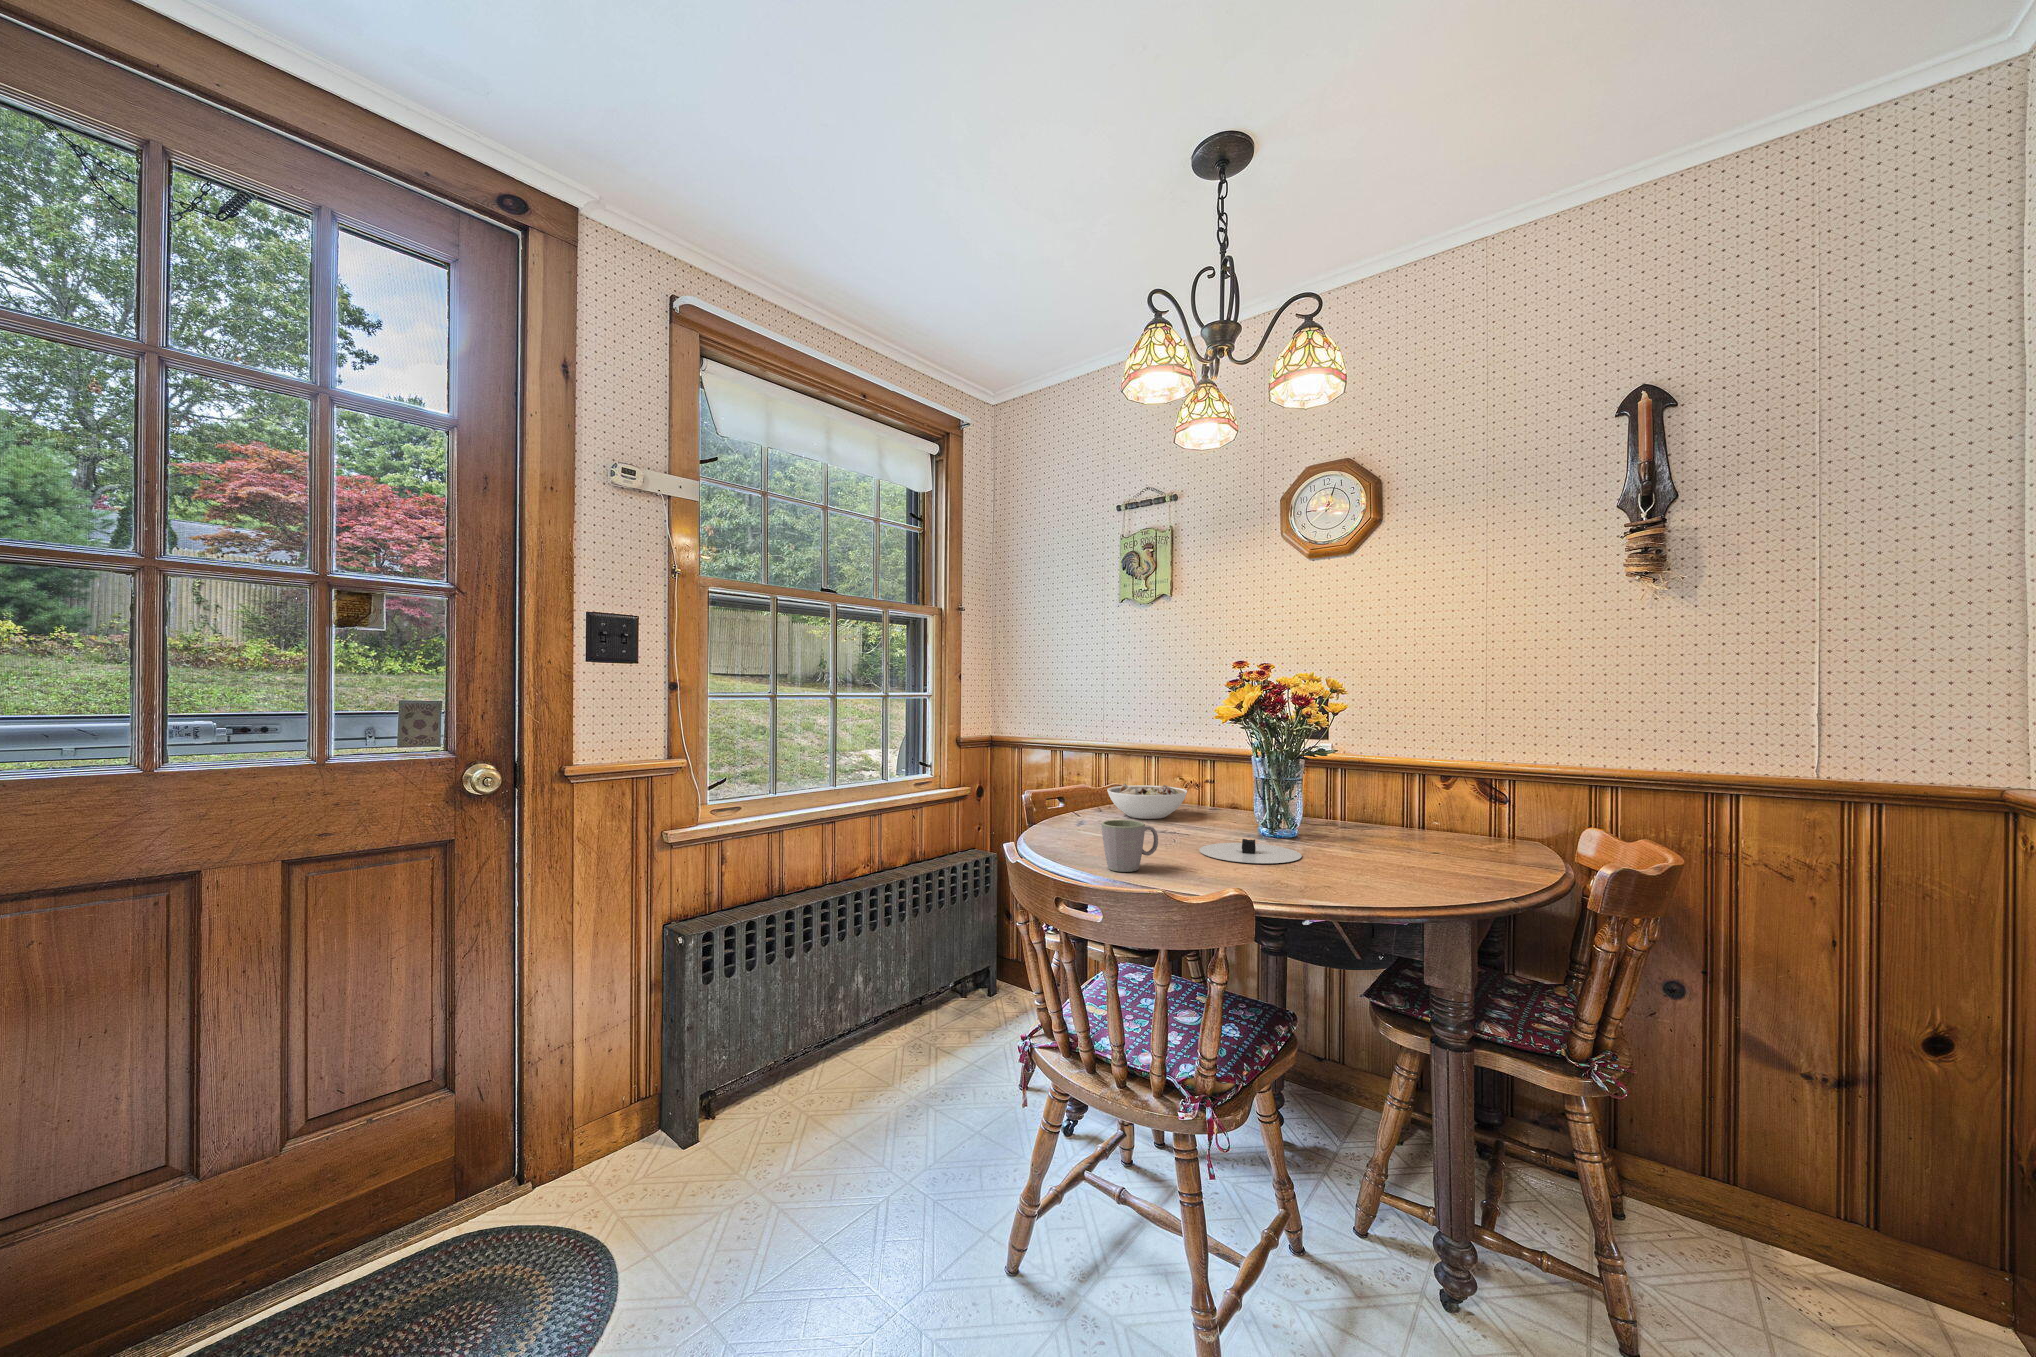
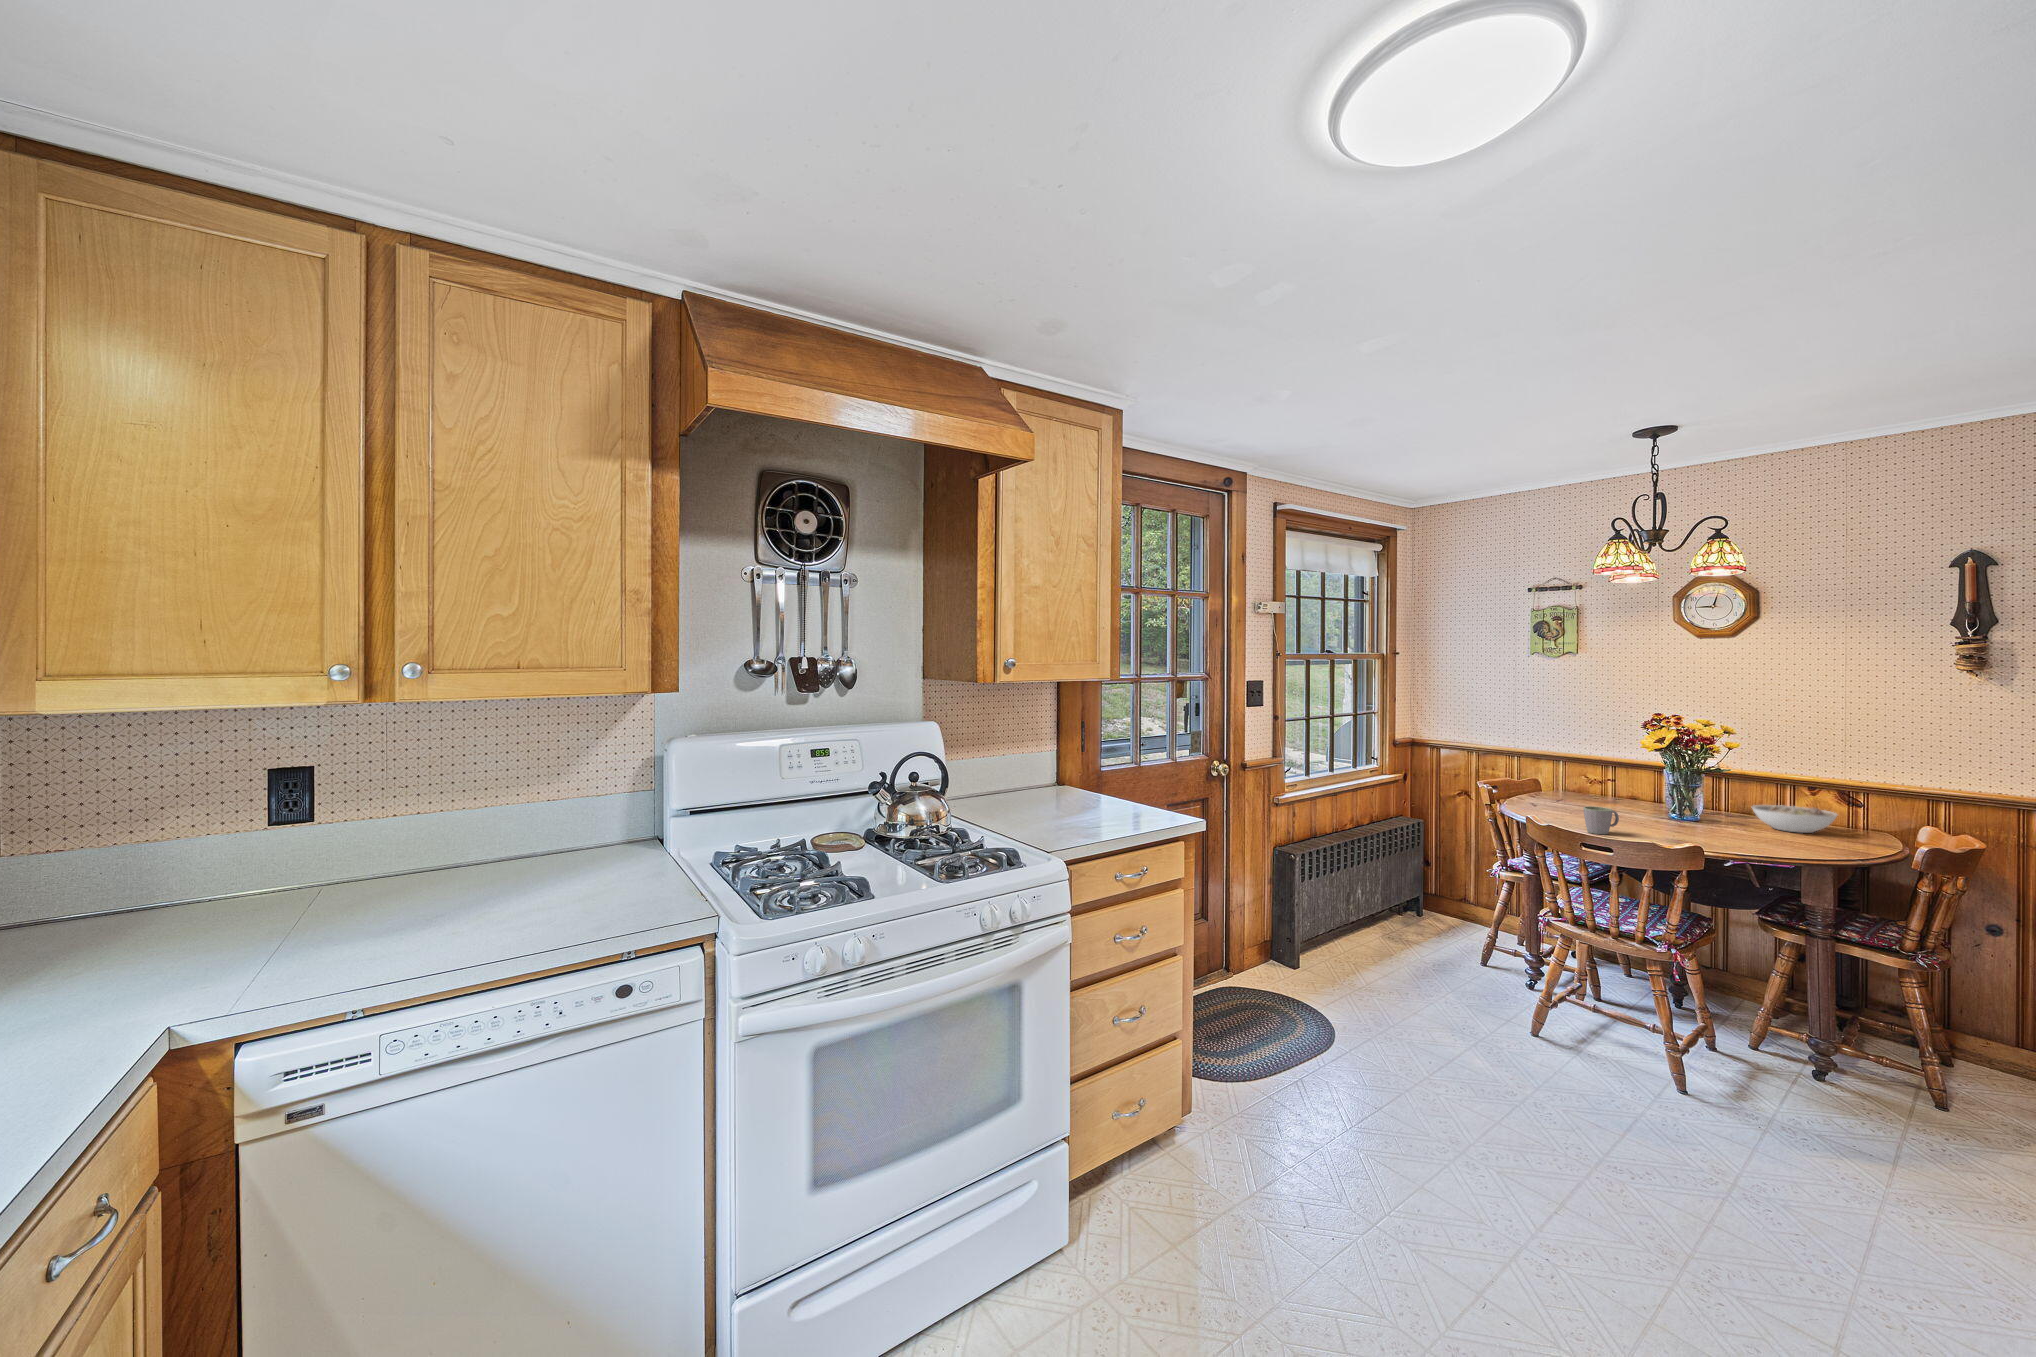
bowl: present [1107,784,1187,819] -> present [1752,805,1837,833]
plate: present [1199,839,1302,863] -> none [1626,819,1723,839]

